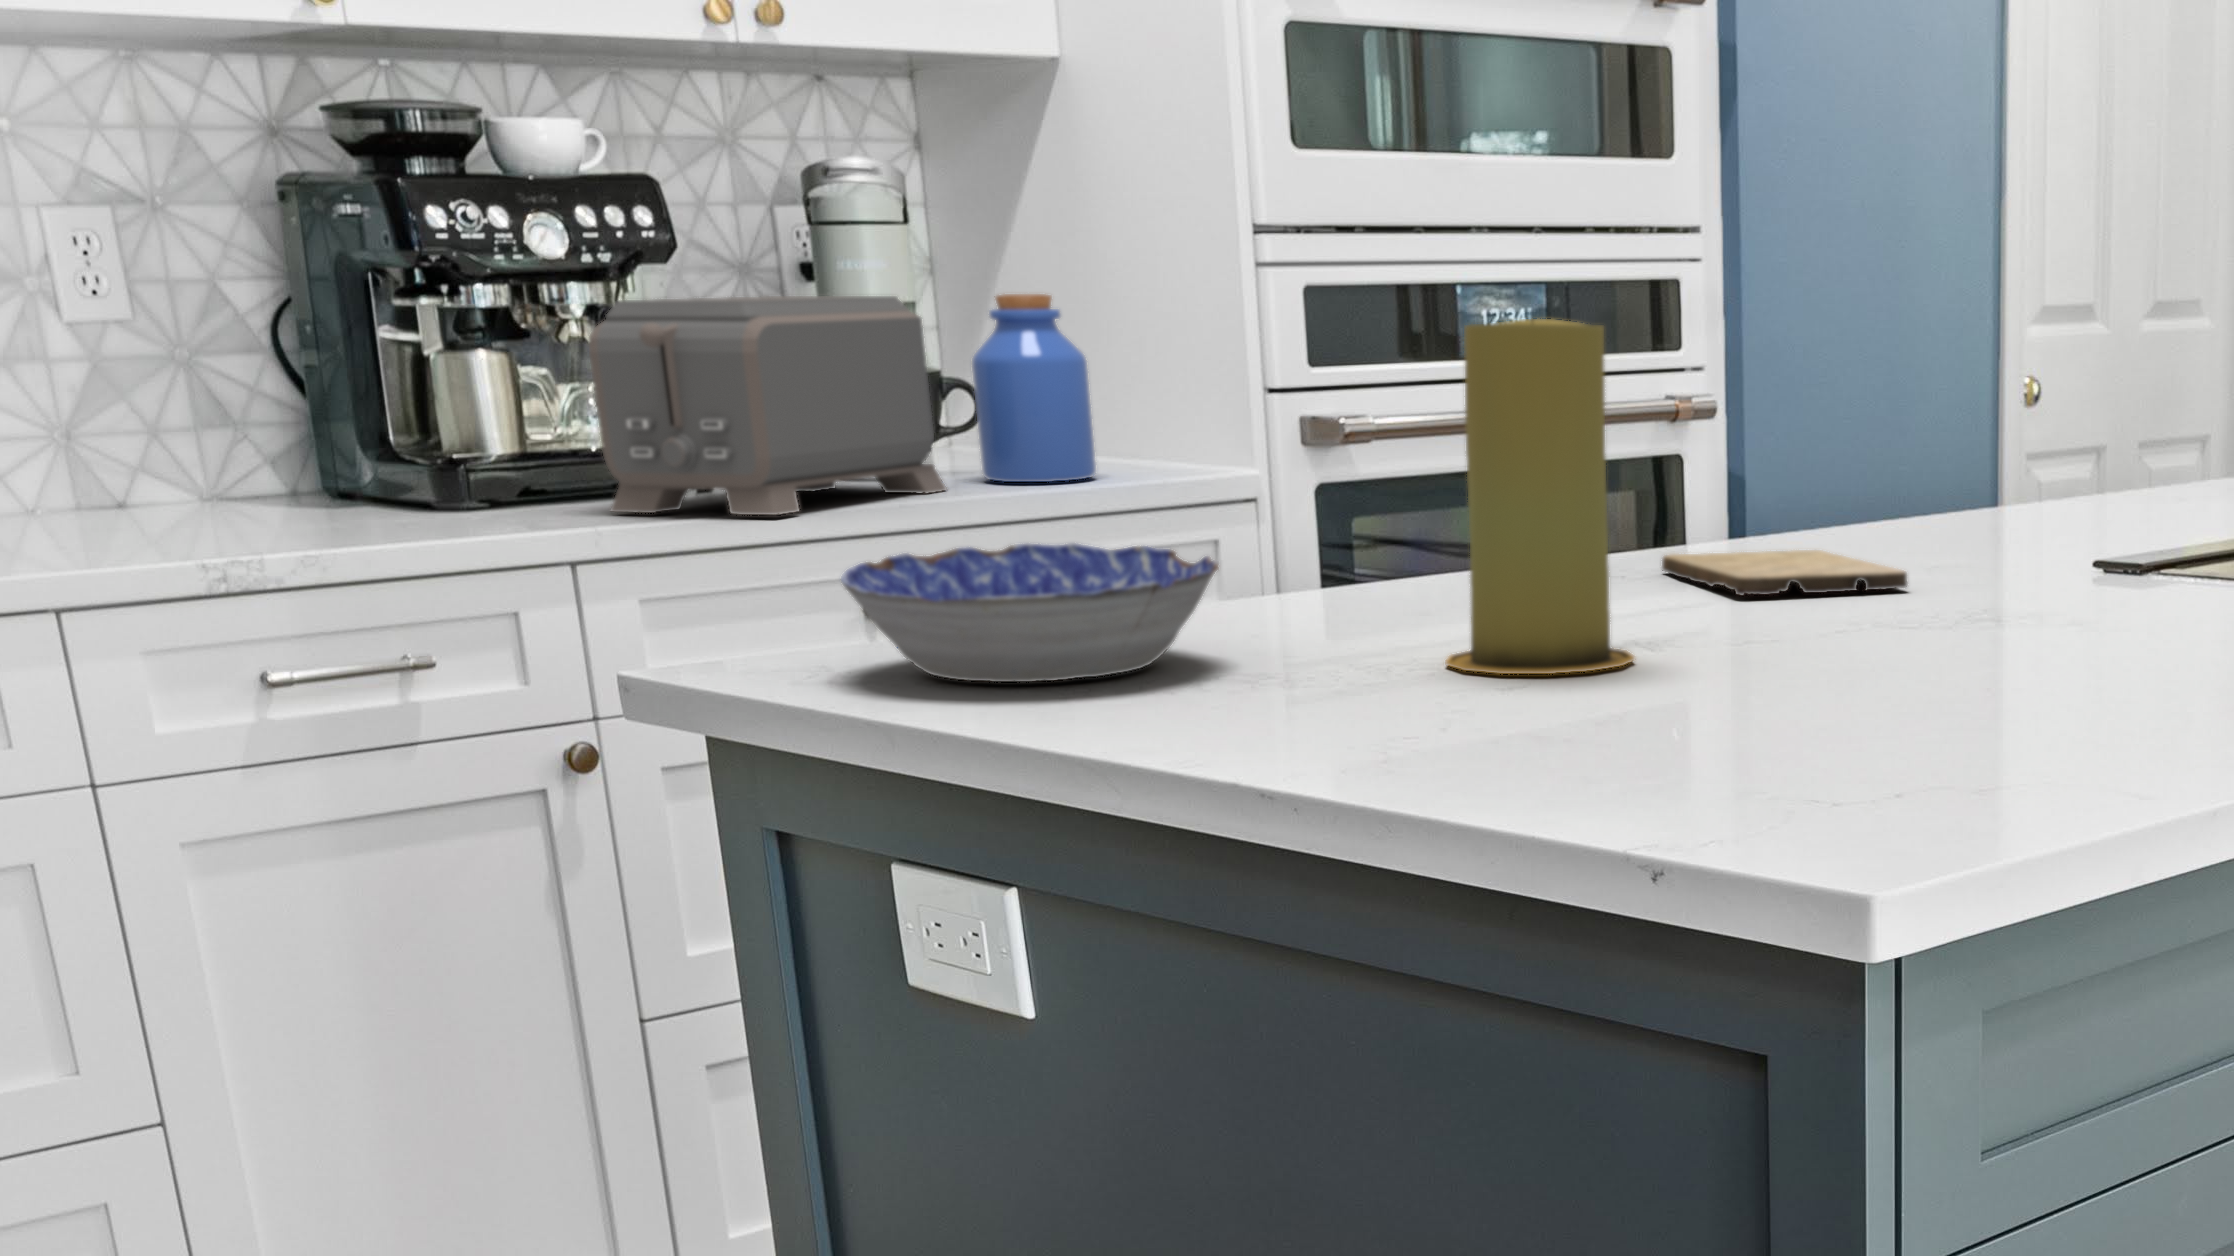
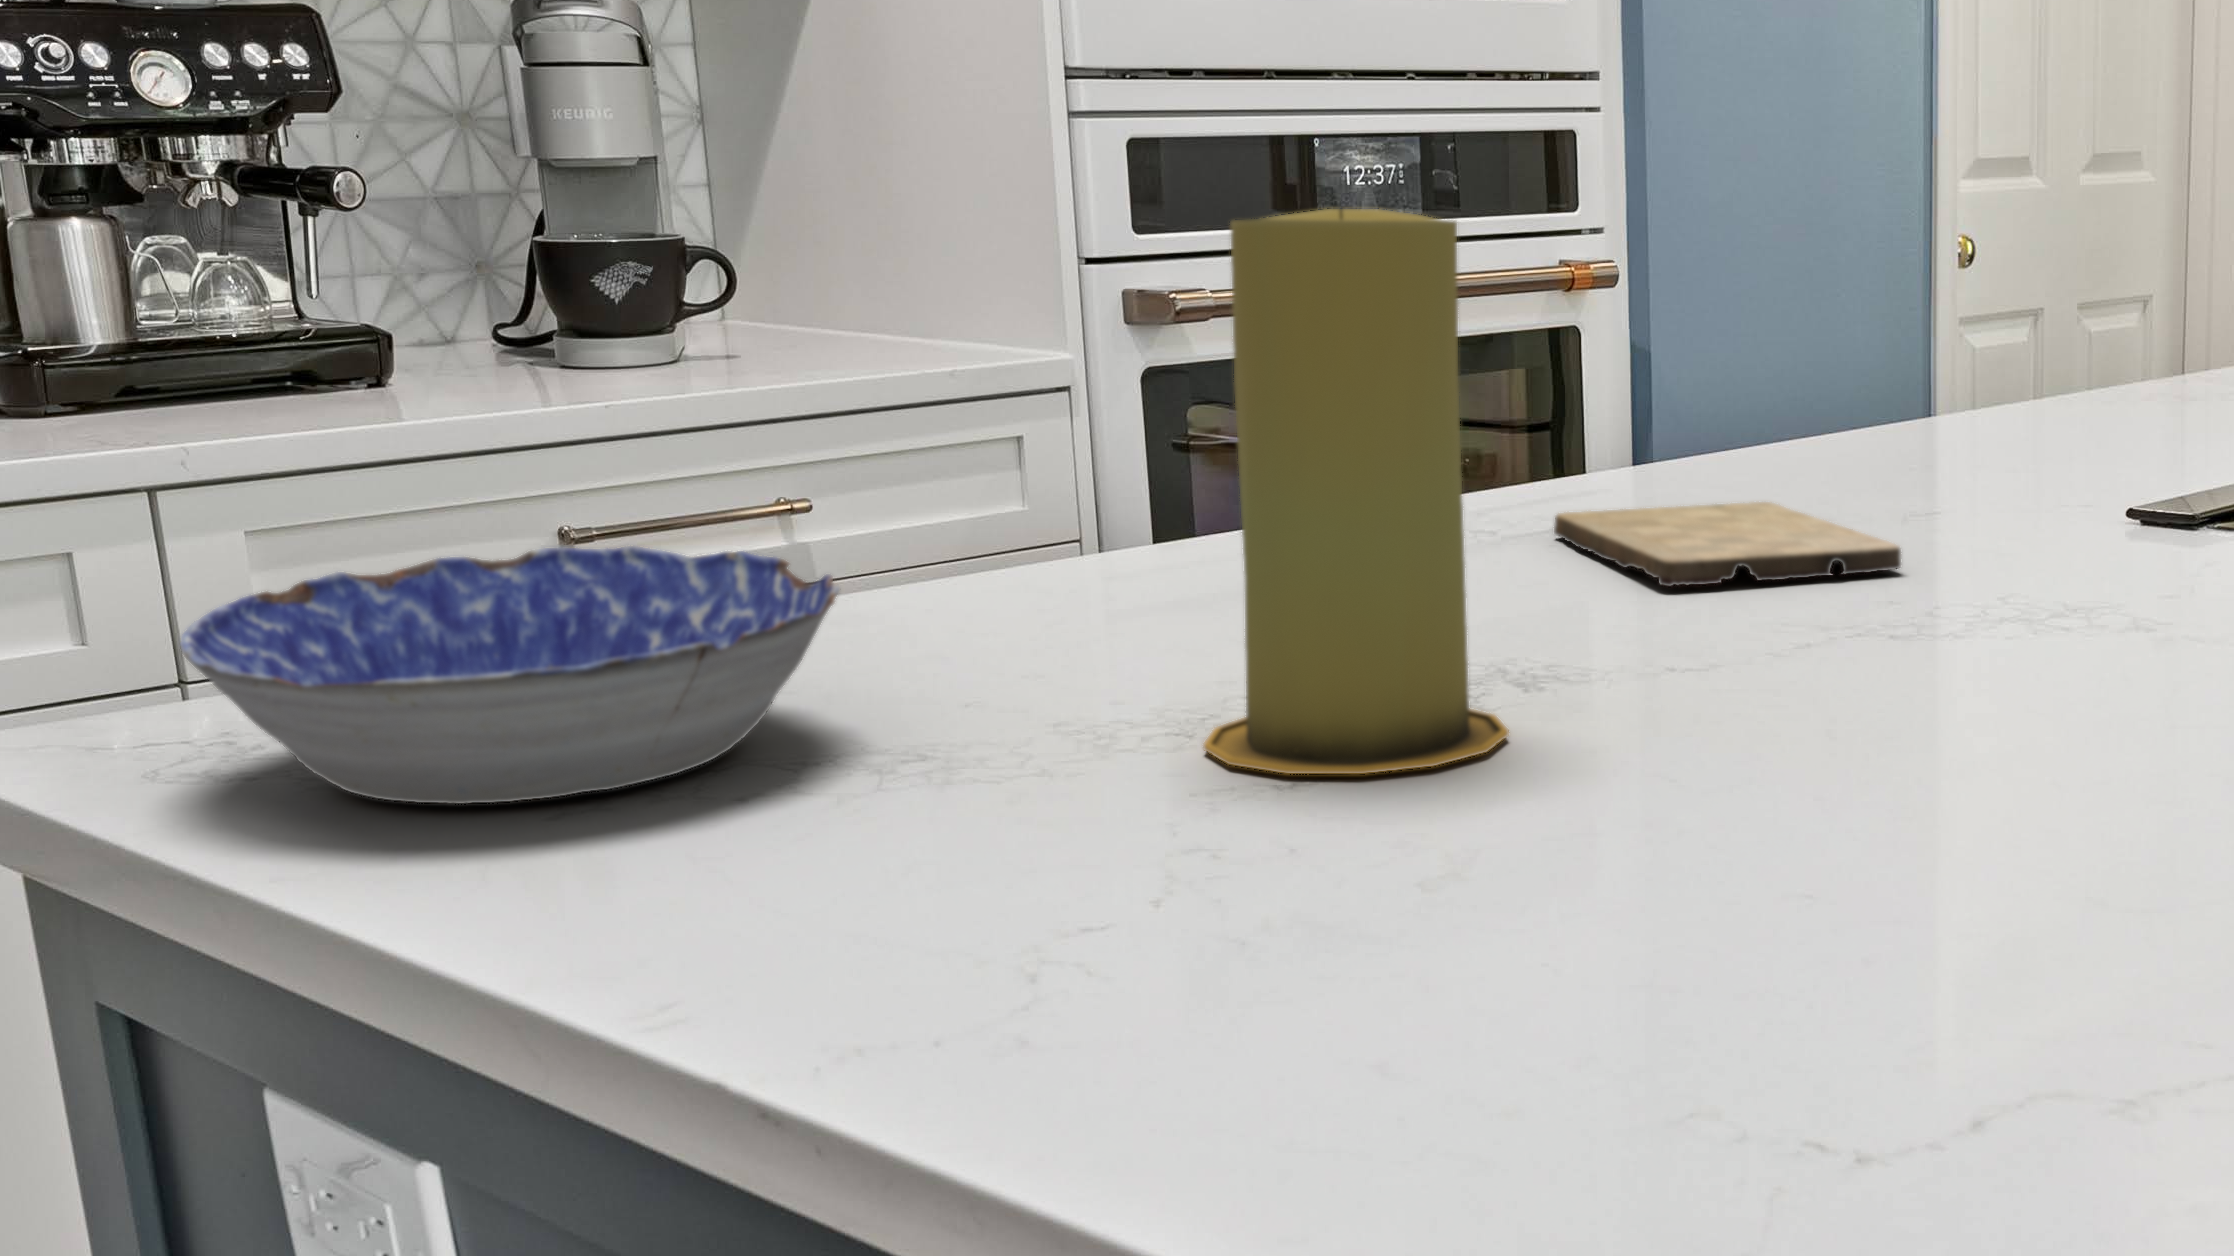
jar: present [972,294,1096,482] -> none [721,149,876,372]
toaster: present [589,296,946,515] -> none [201,151,684,424]

